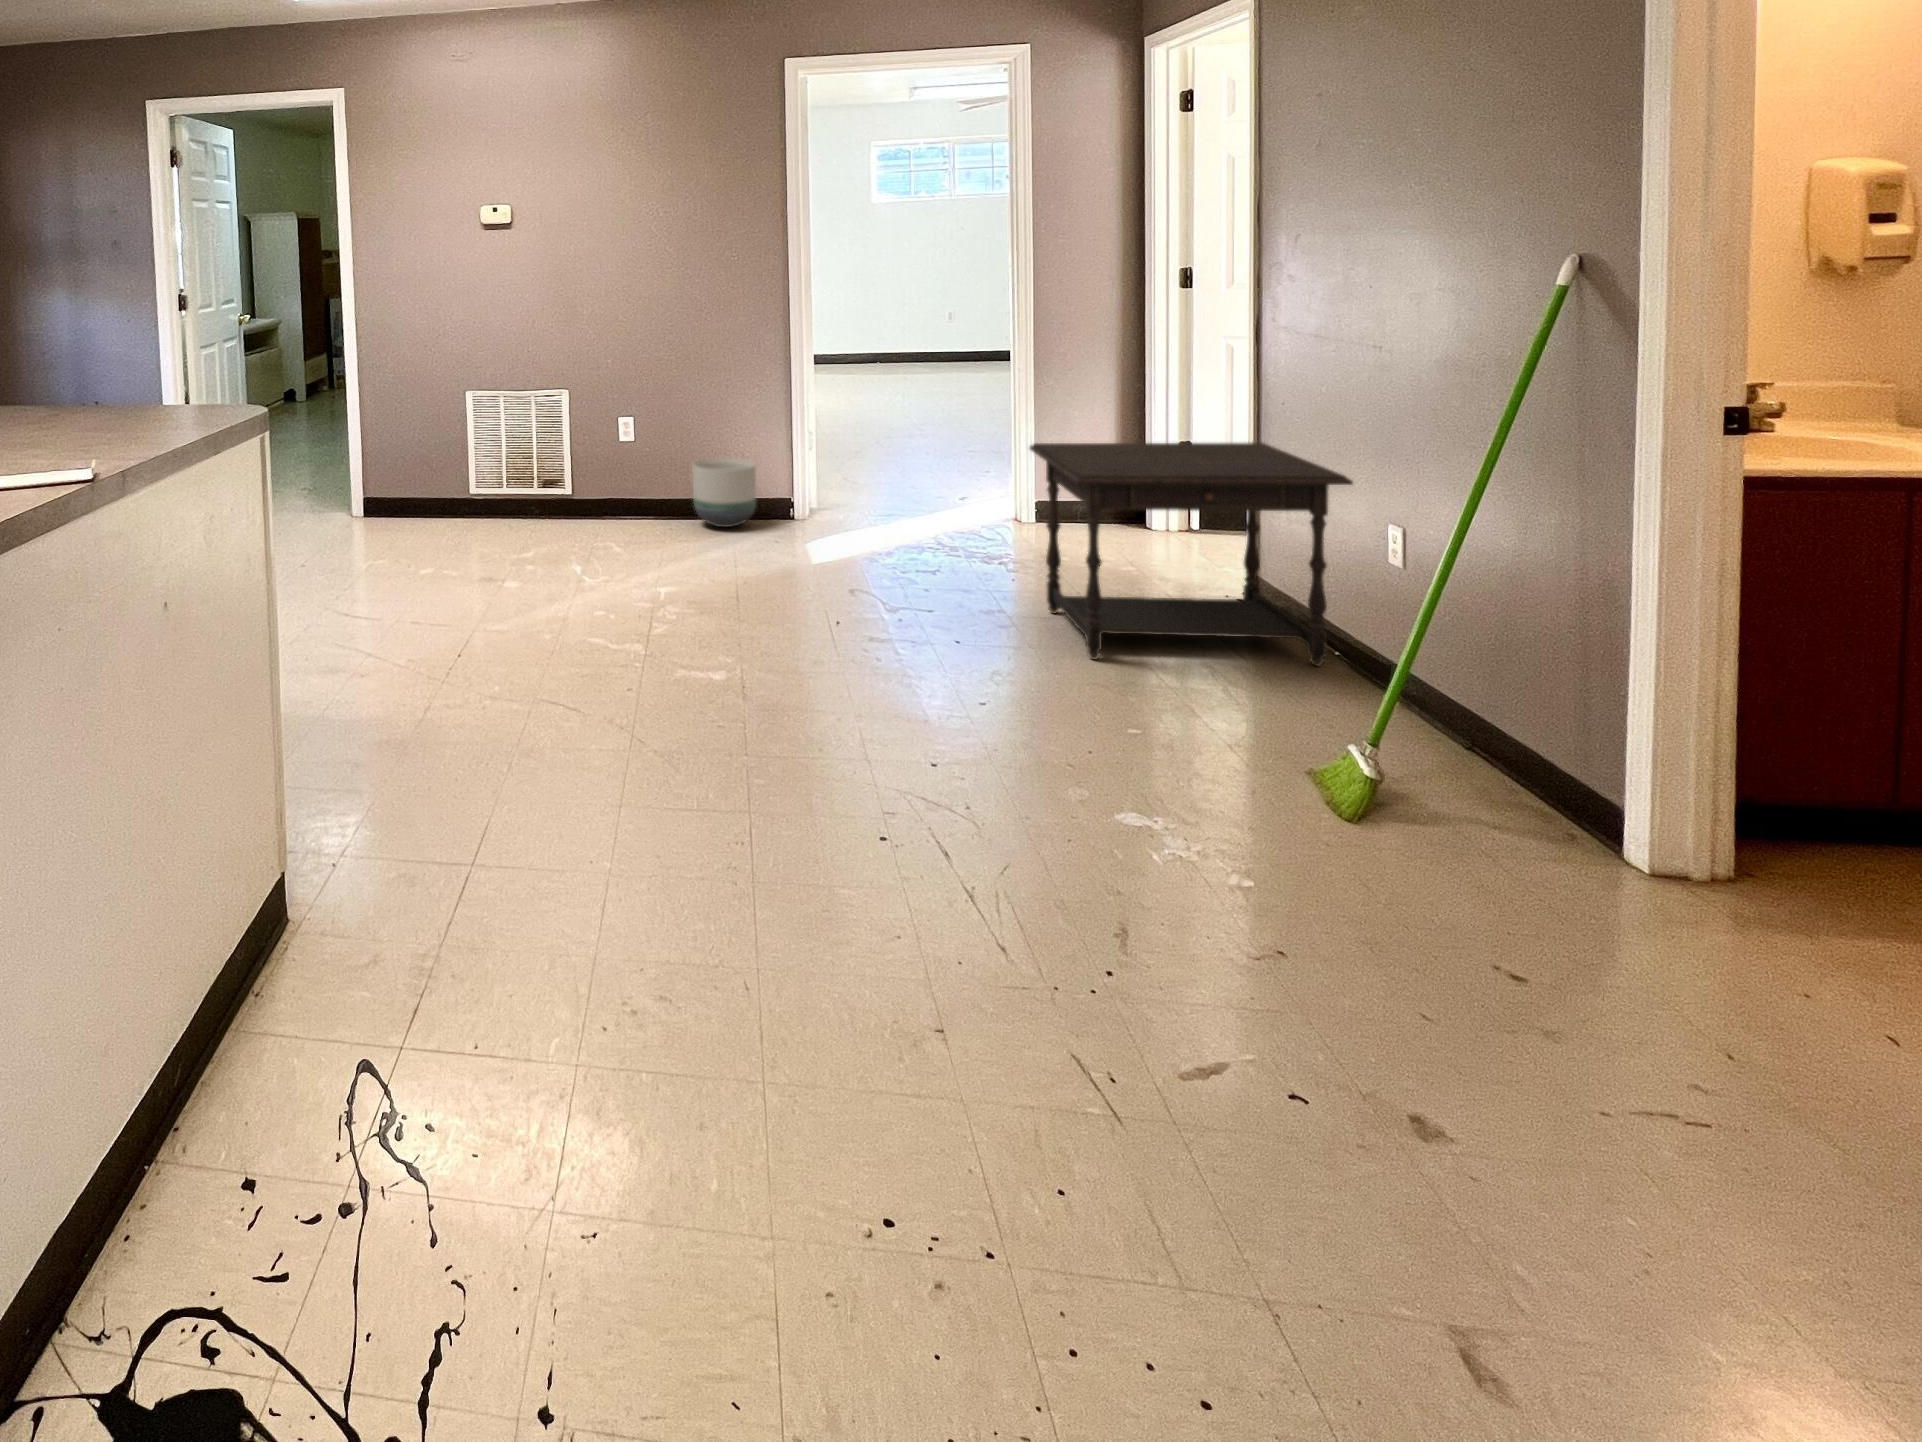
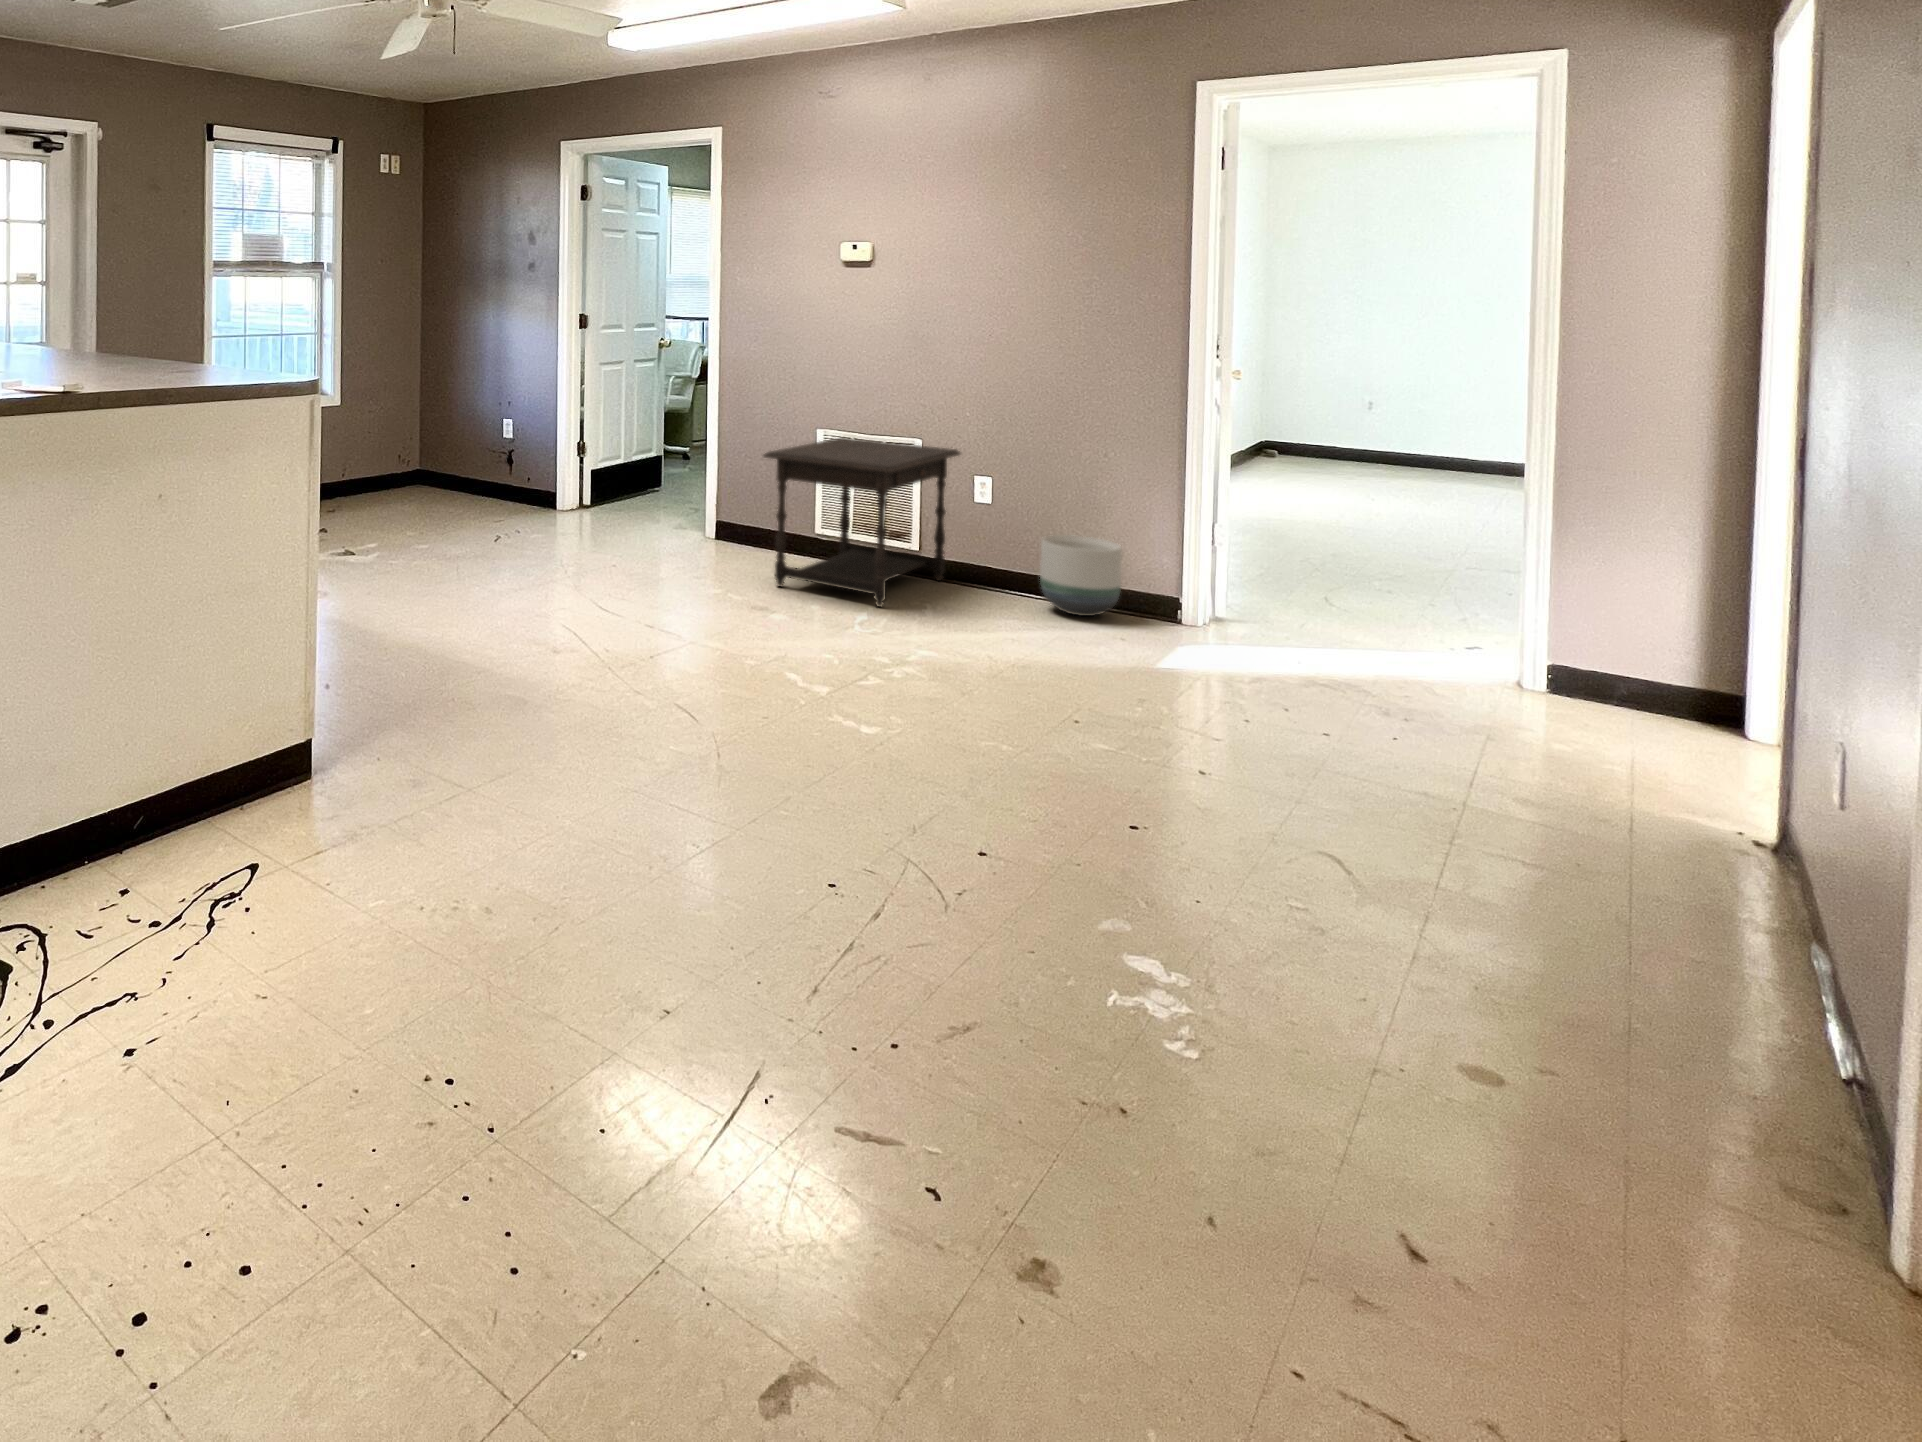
side table: present [1030,443,1353,666] -> present [764,438,960,607]

